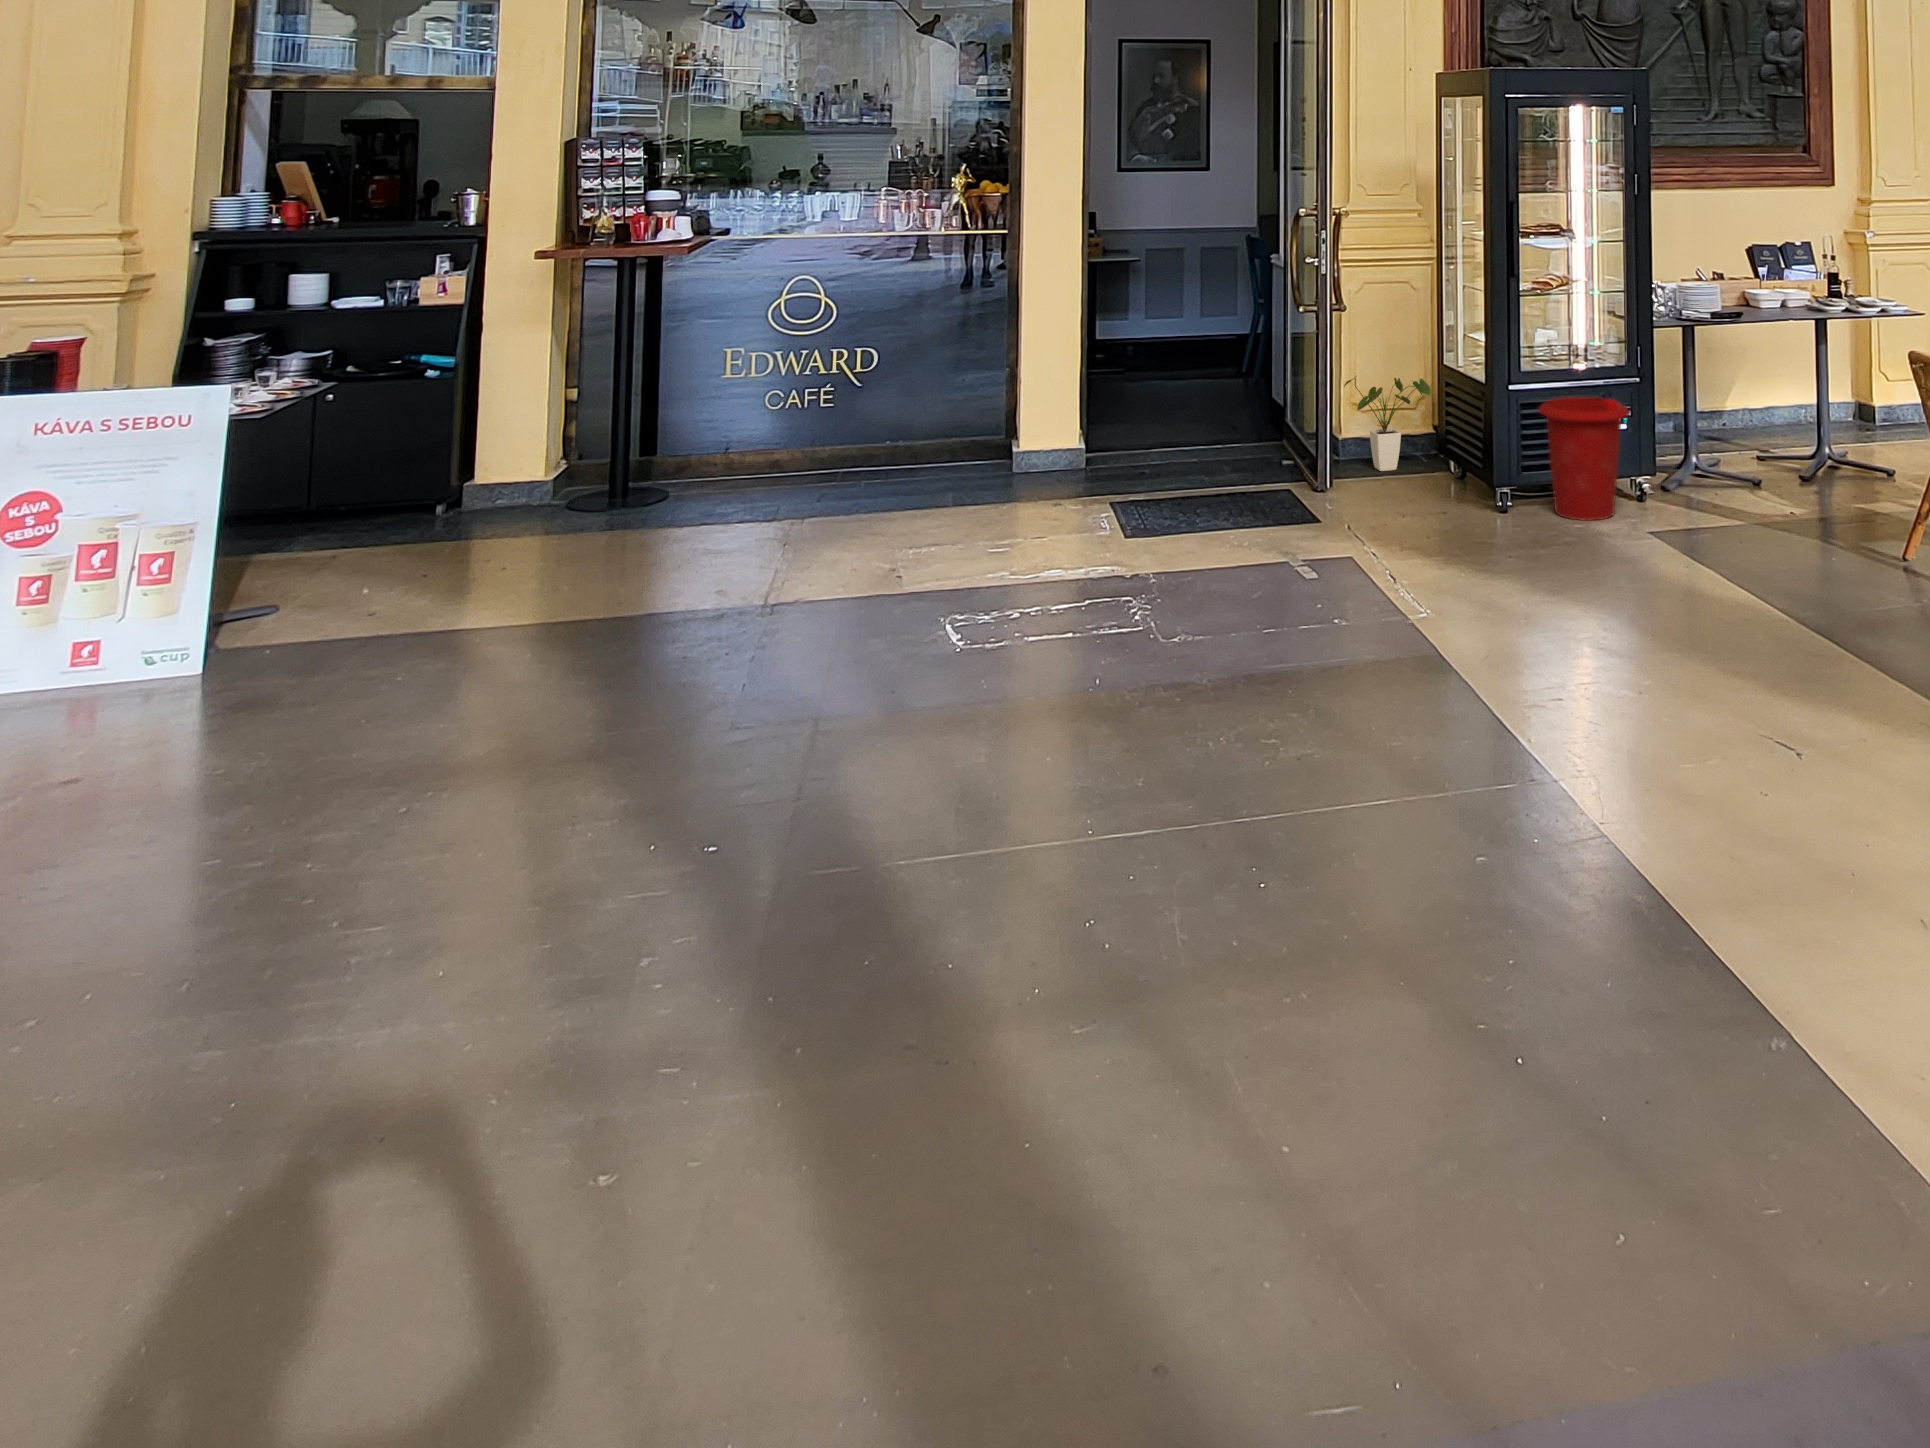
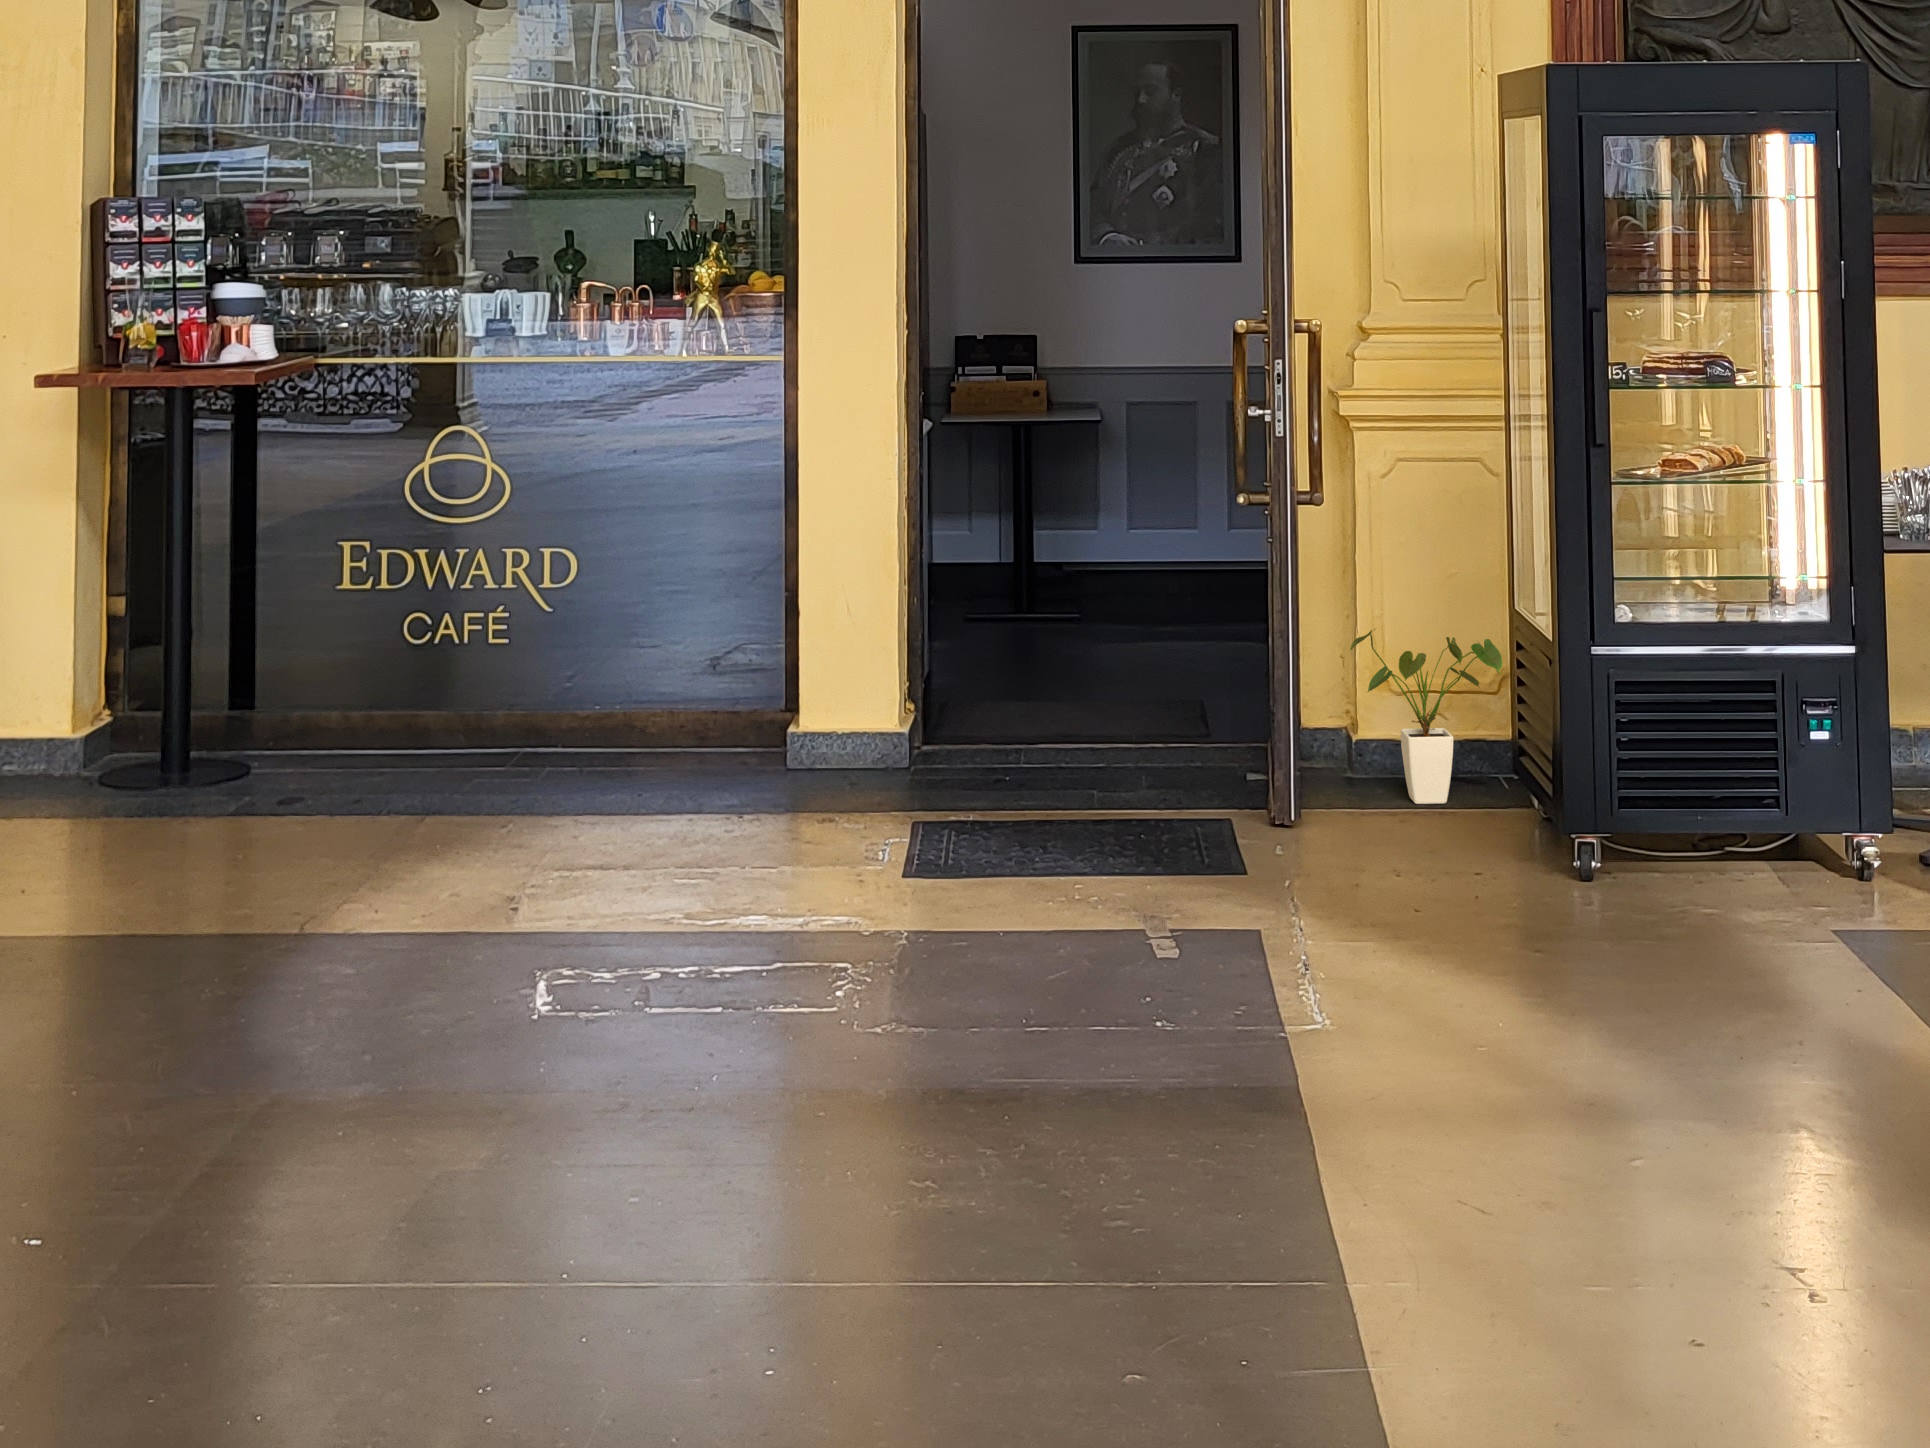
waste bin: present [1539,397,1629,521] -> none [1650,680,1824,908]

